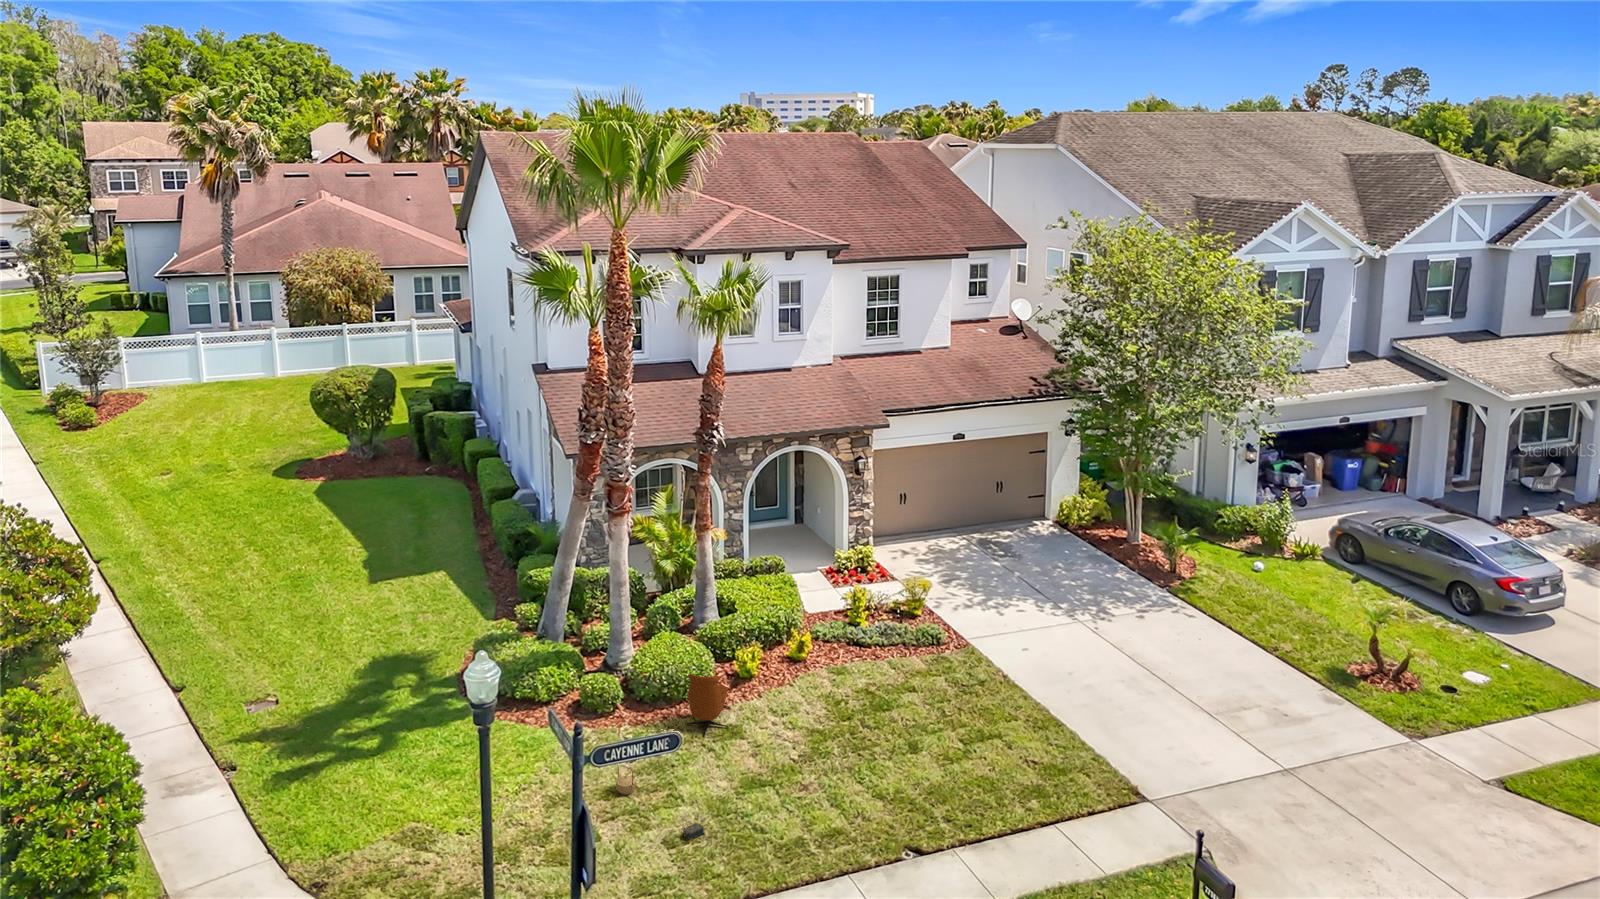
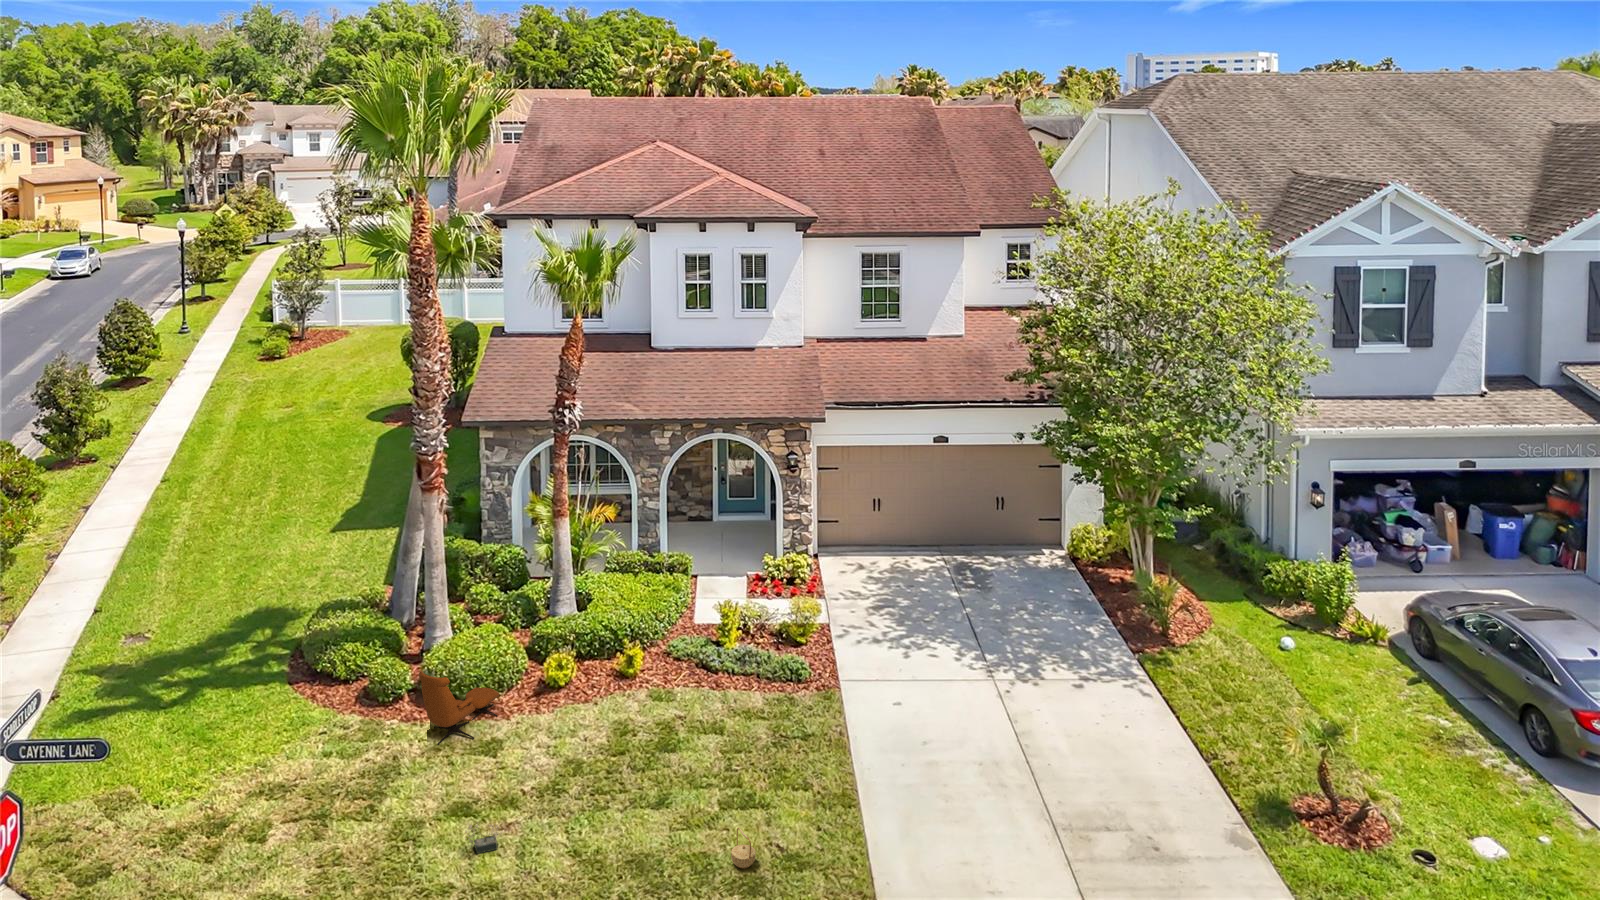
basket: present [615,763,636,795] -> present [731,828,756,868]
decorative plant: present [678,814,704,840] -> present [469,825,498,854]

